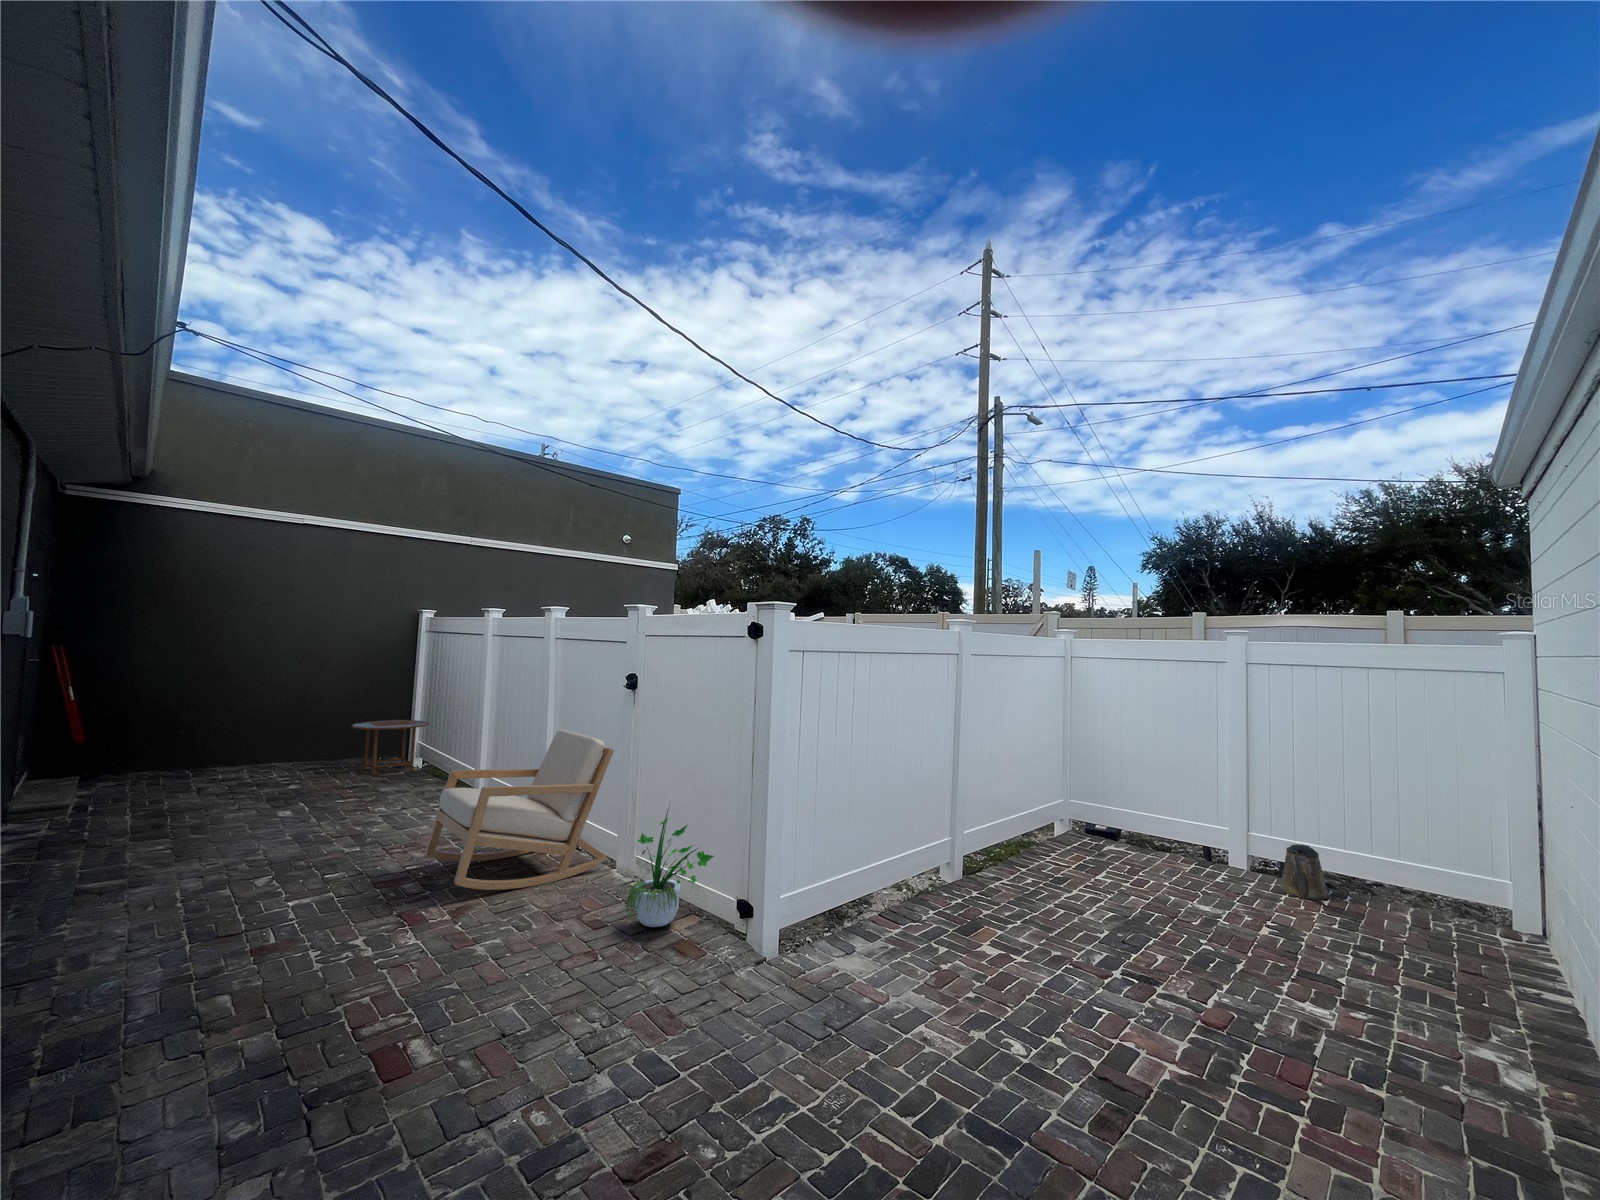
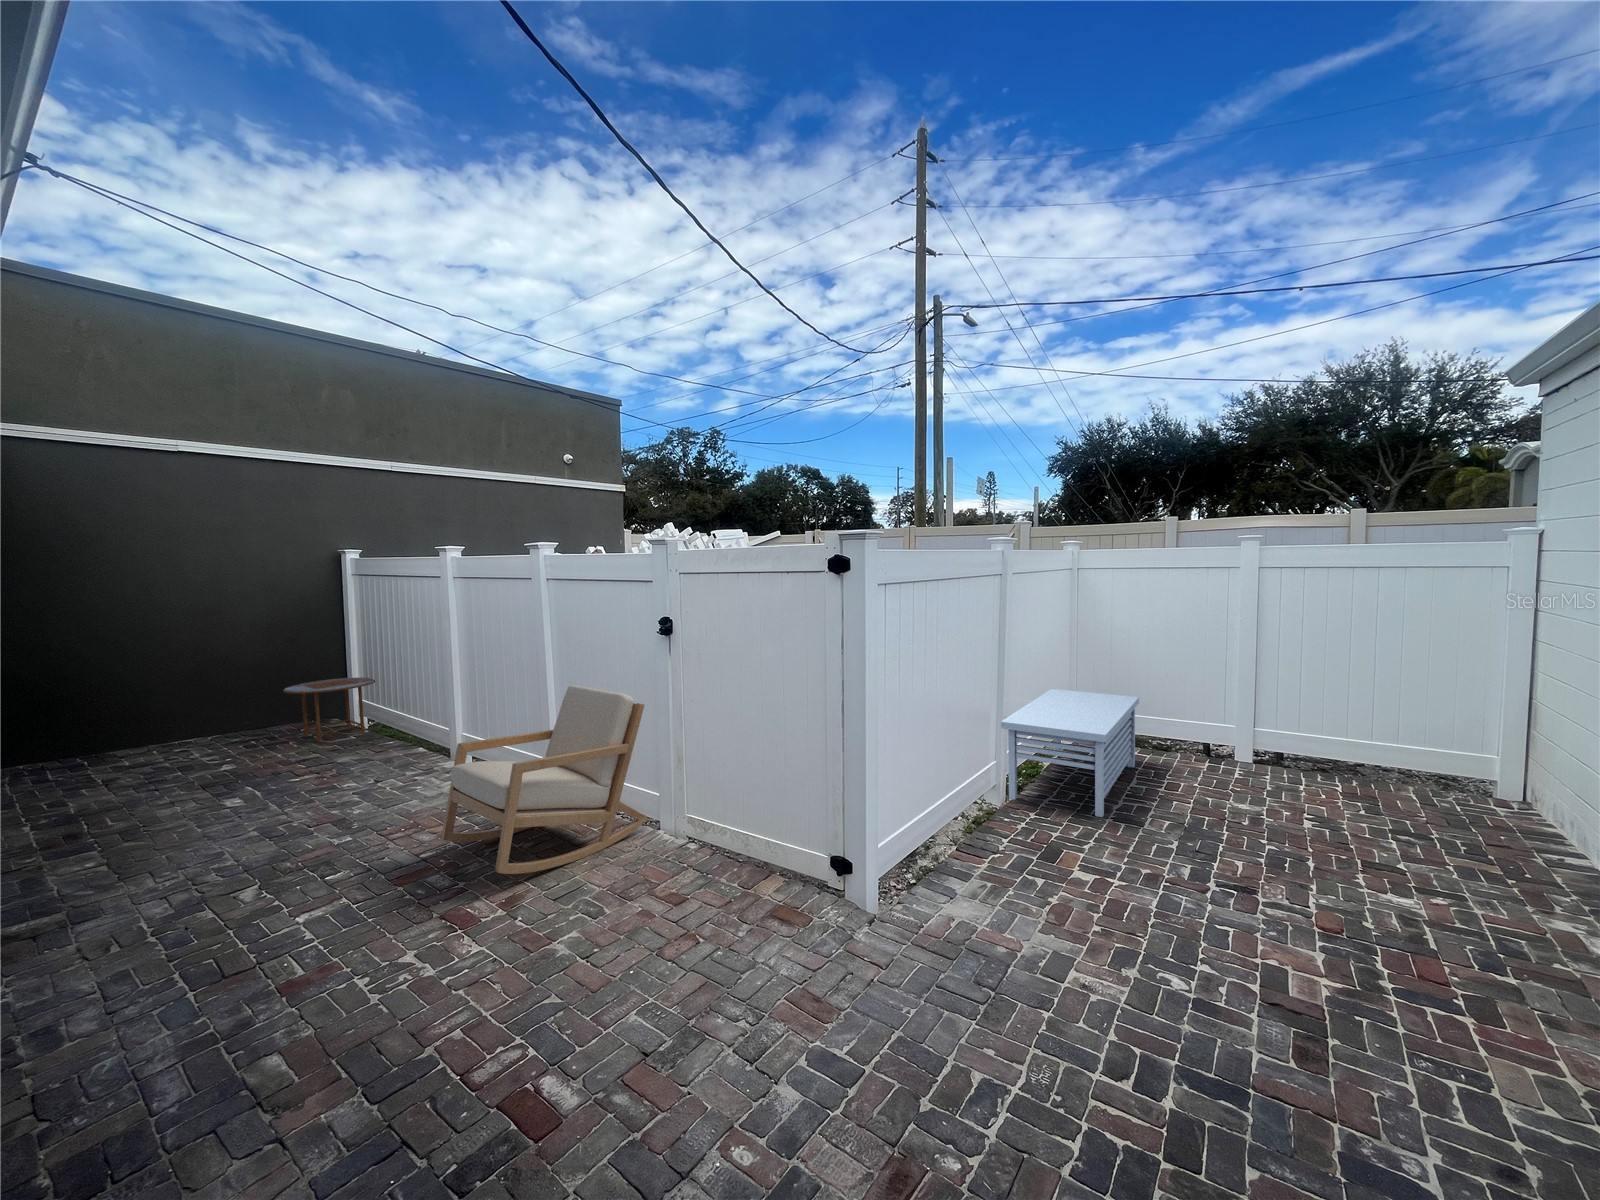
storage bench: none [954,776,1120,904] -> present [1001,689,1139,817]
potted plant: present [626,808,714,927] -> none [704,756,799,894]
watering can: present [1280,844,1330,900] -> none [1286,735,1333,784]

